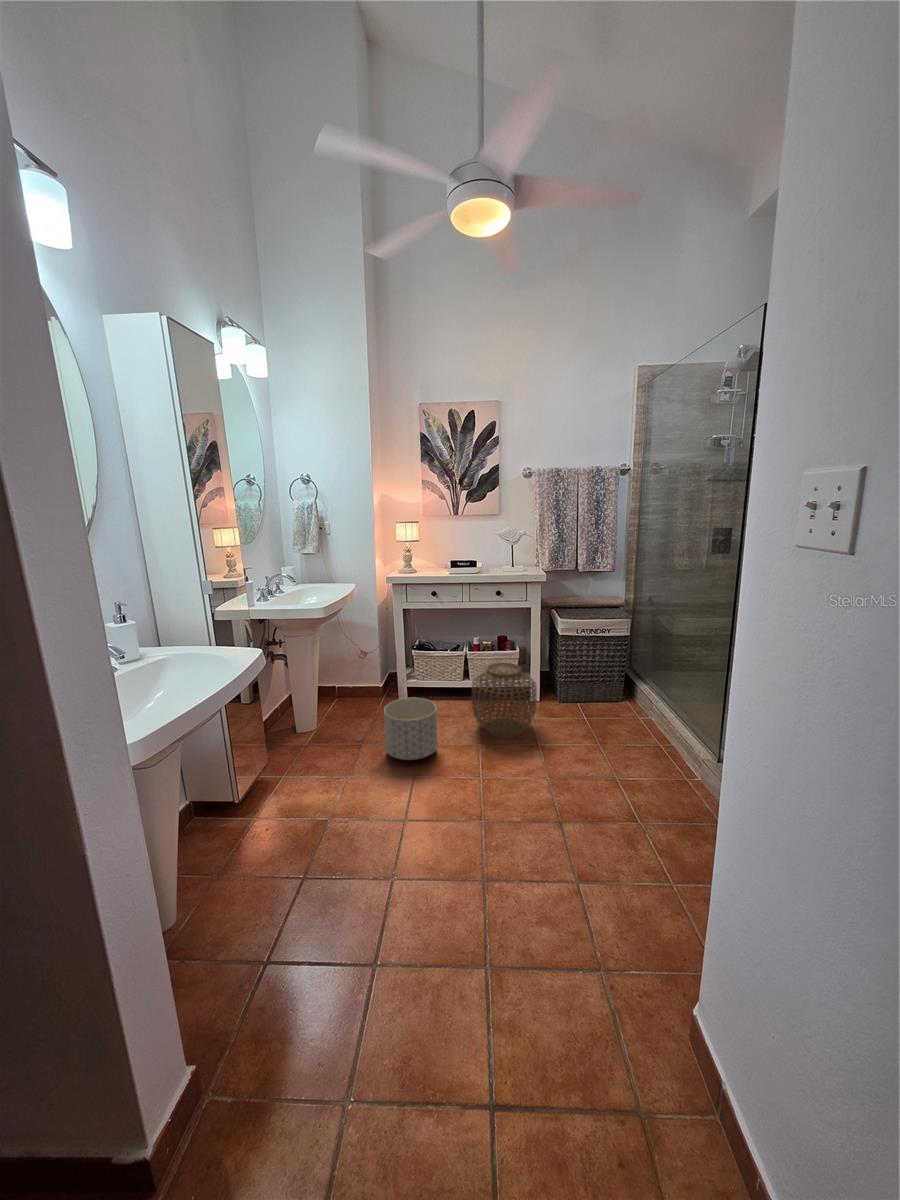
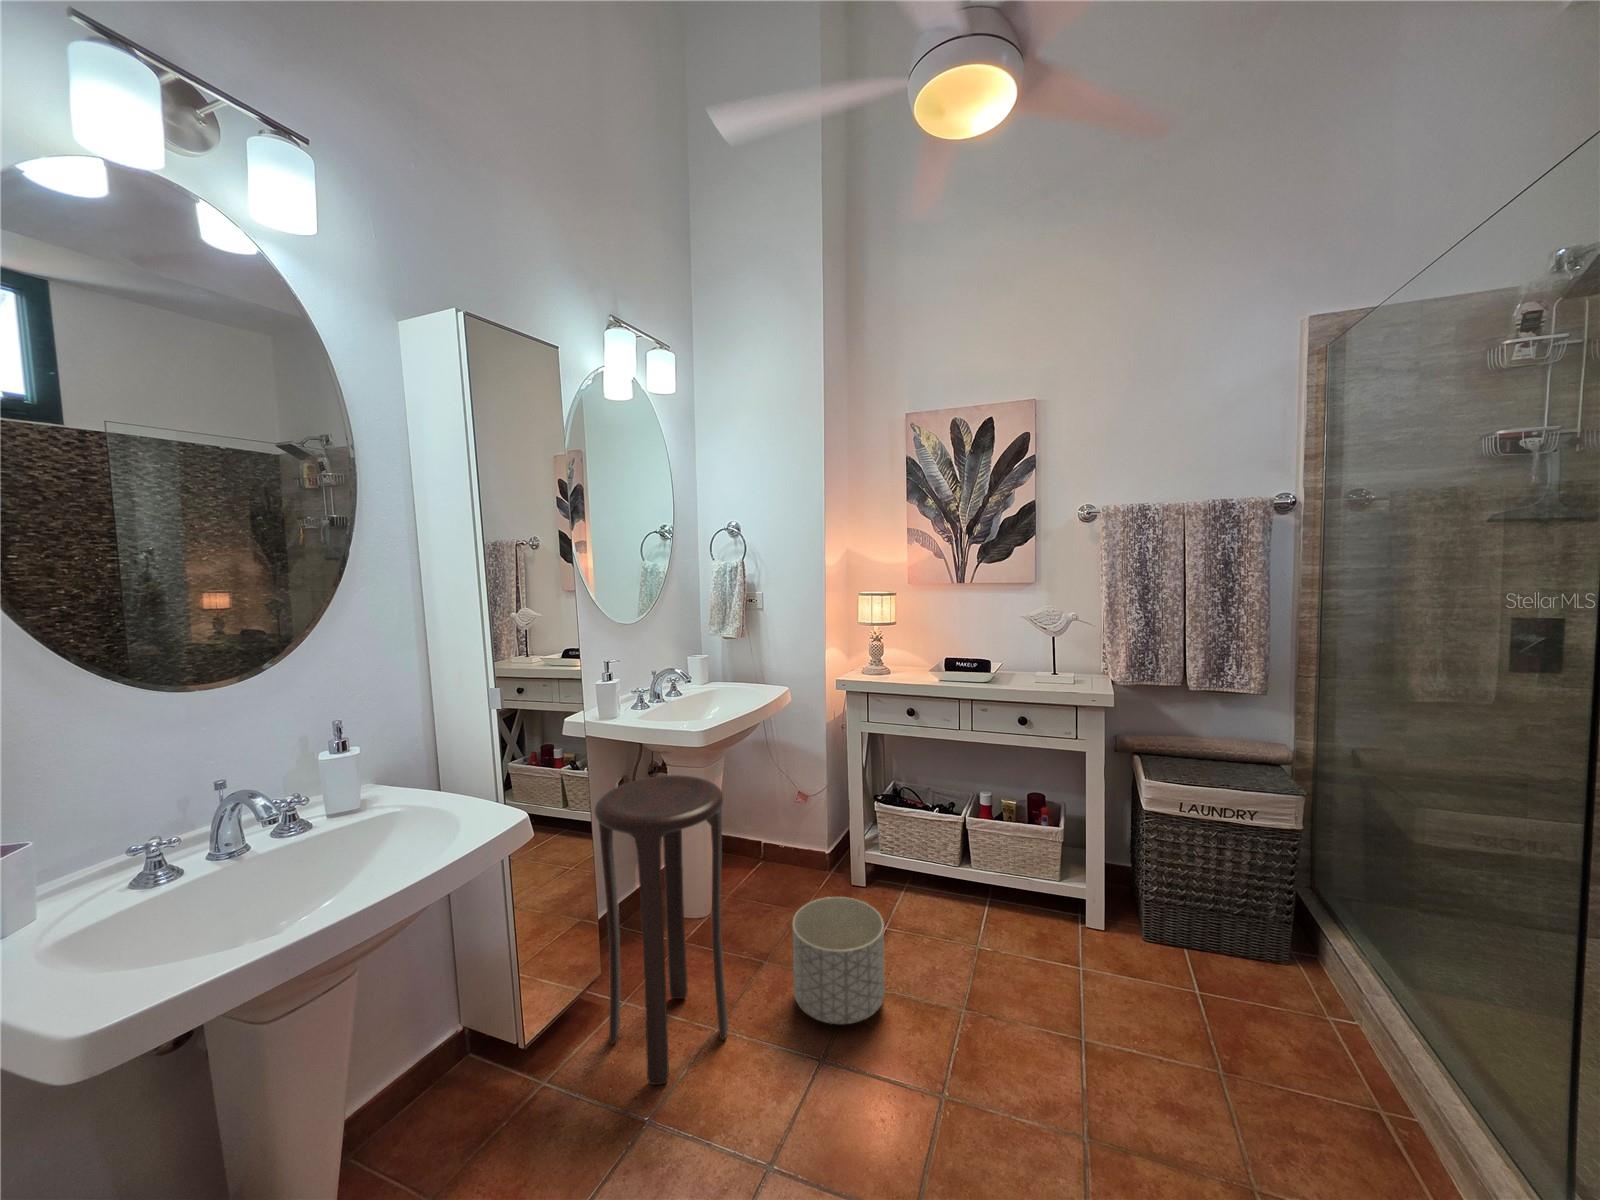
stool: none [266,633,353,805] -> present [594,775,728,1085]
woven basket: present [472,663,536,738] -> none [959,854,1084,1009]

